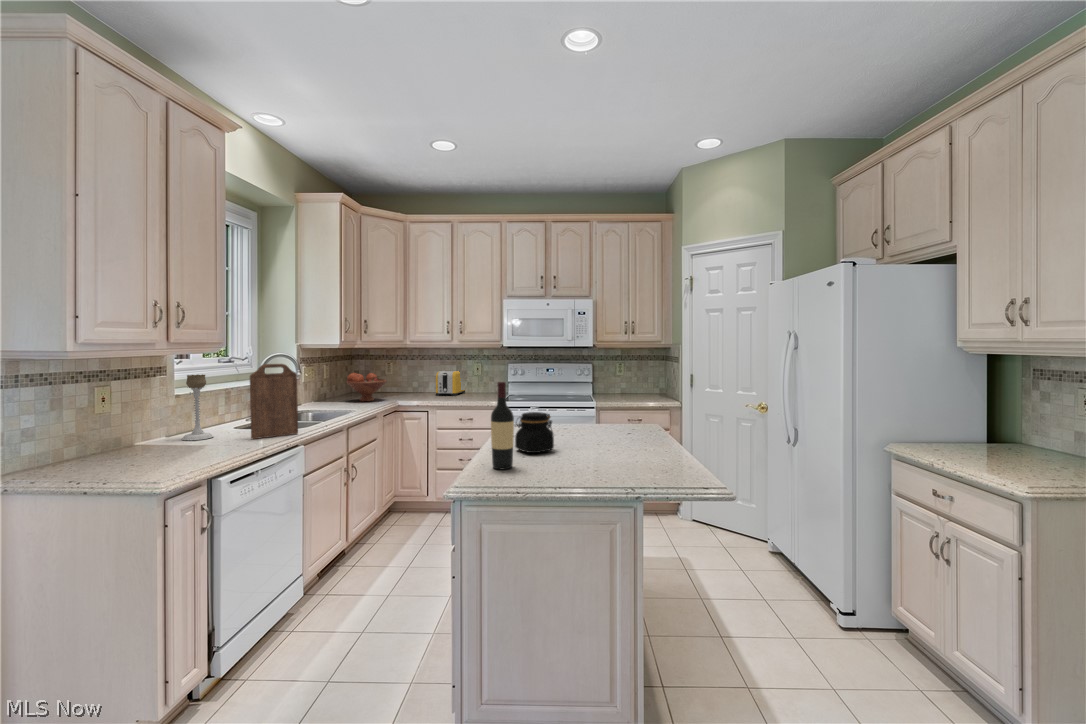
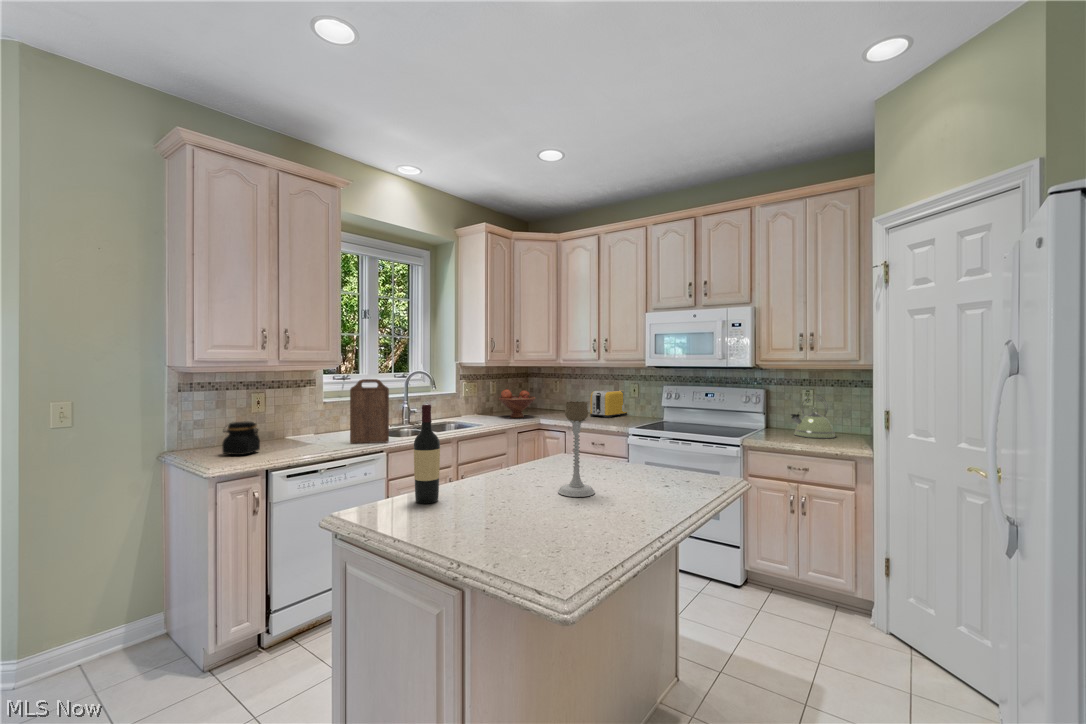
kettle: none [614,367,642,399] -> present [791,395,835,438]
candle holder: present [182,374,213,440] -> present [558,401,595,497]
jar: present [515,412,554,453] -> present [222,421,260,455]

